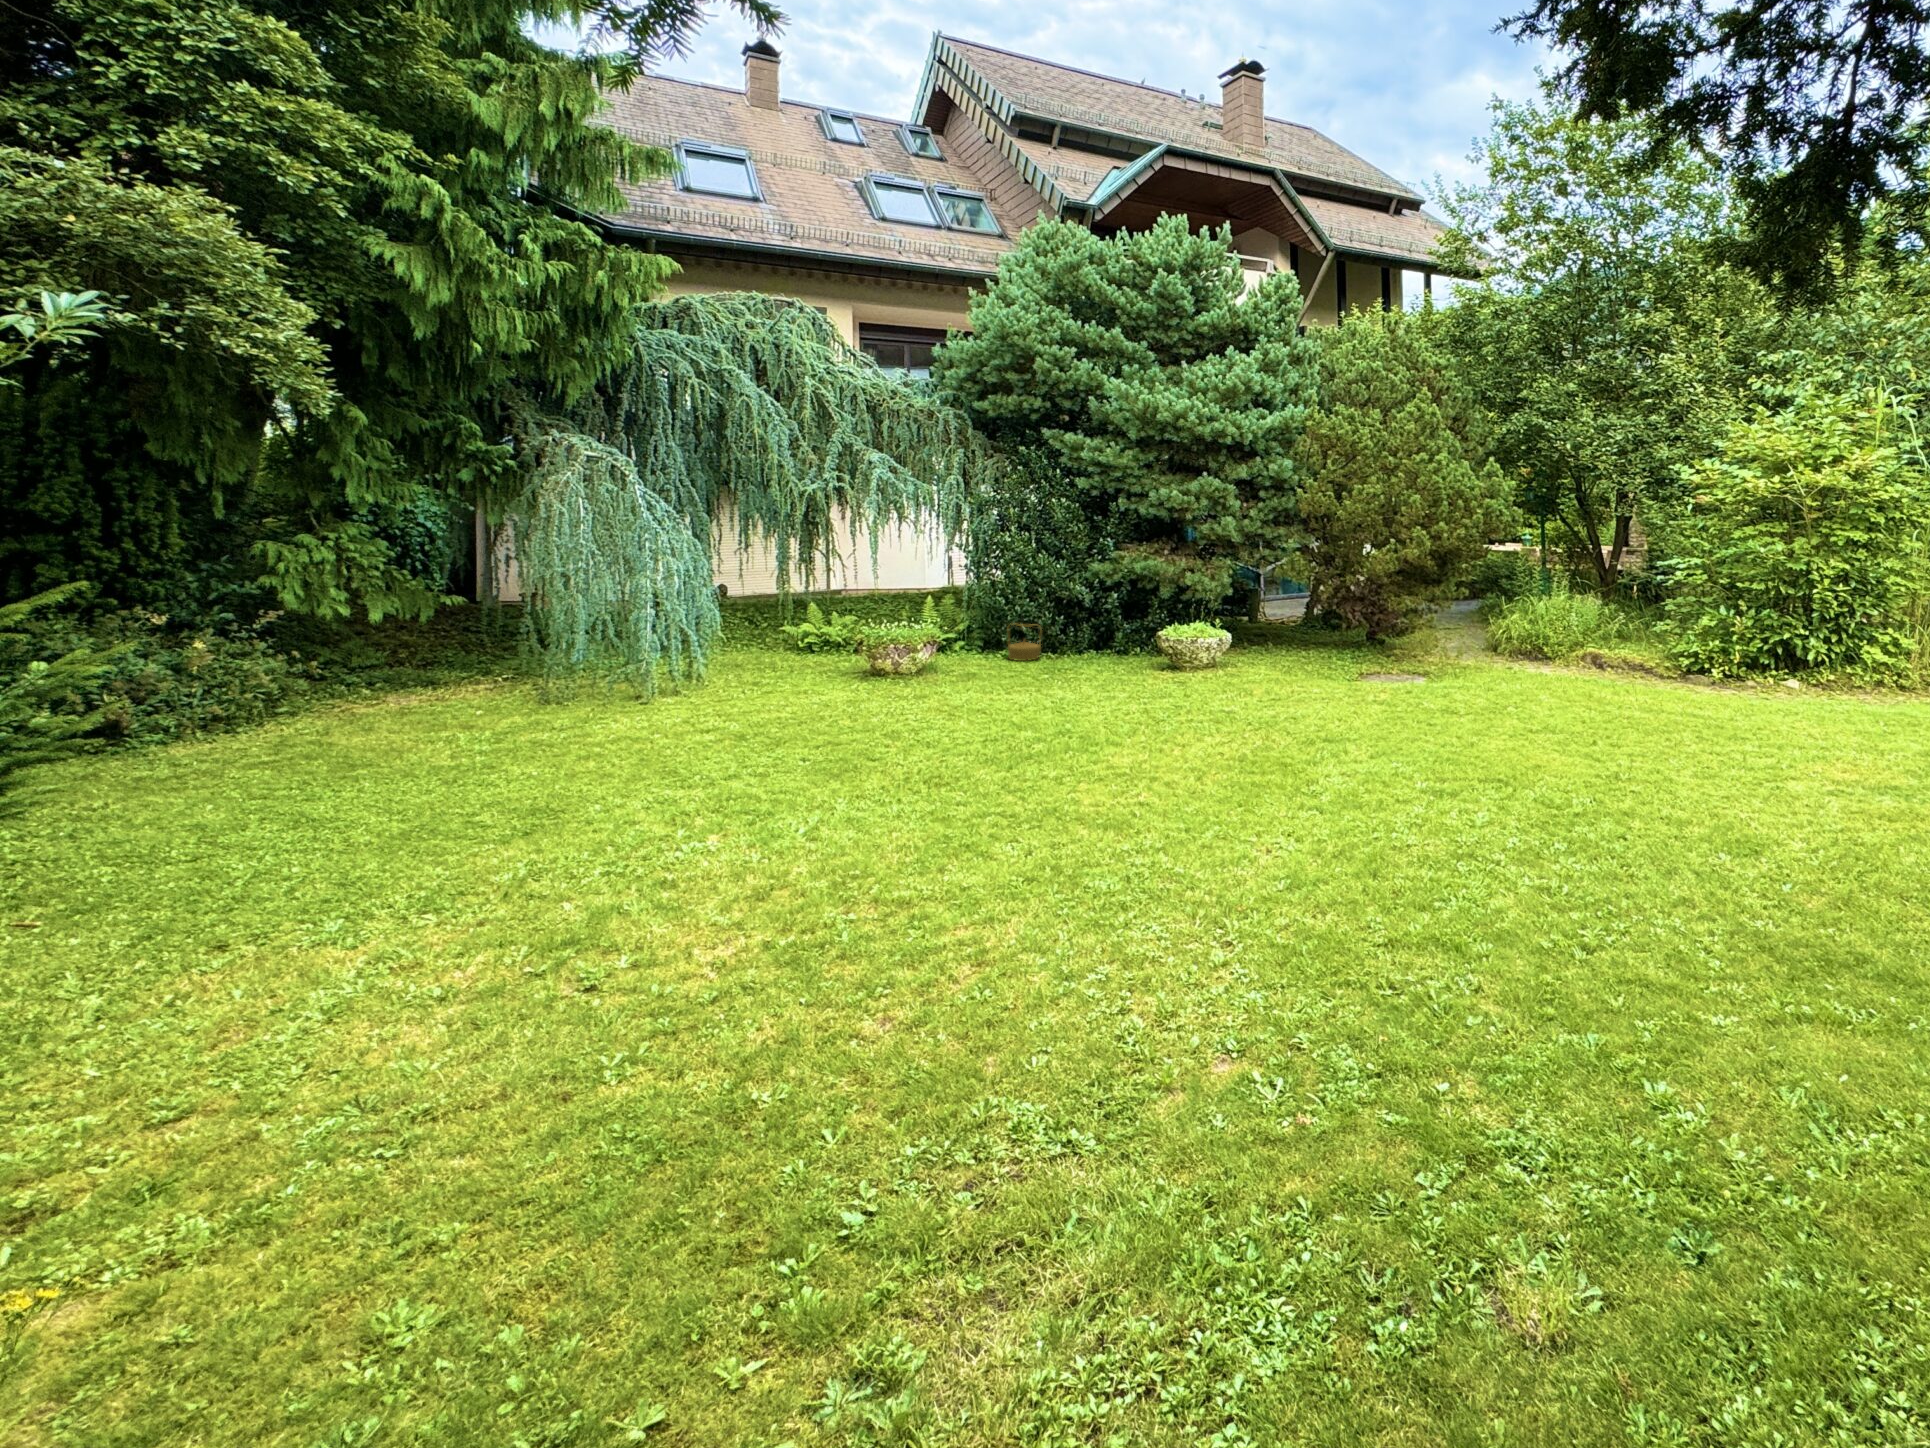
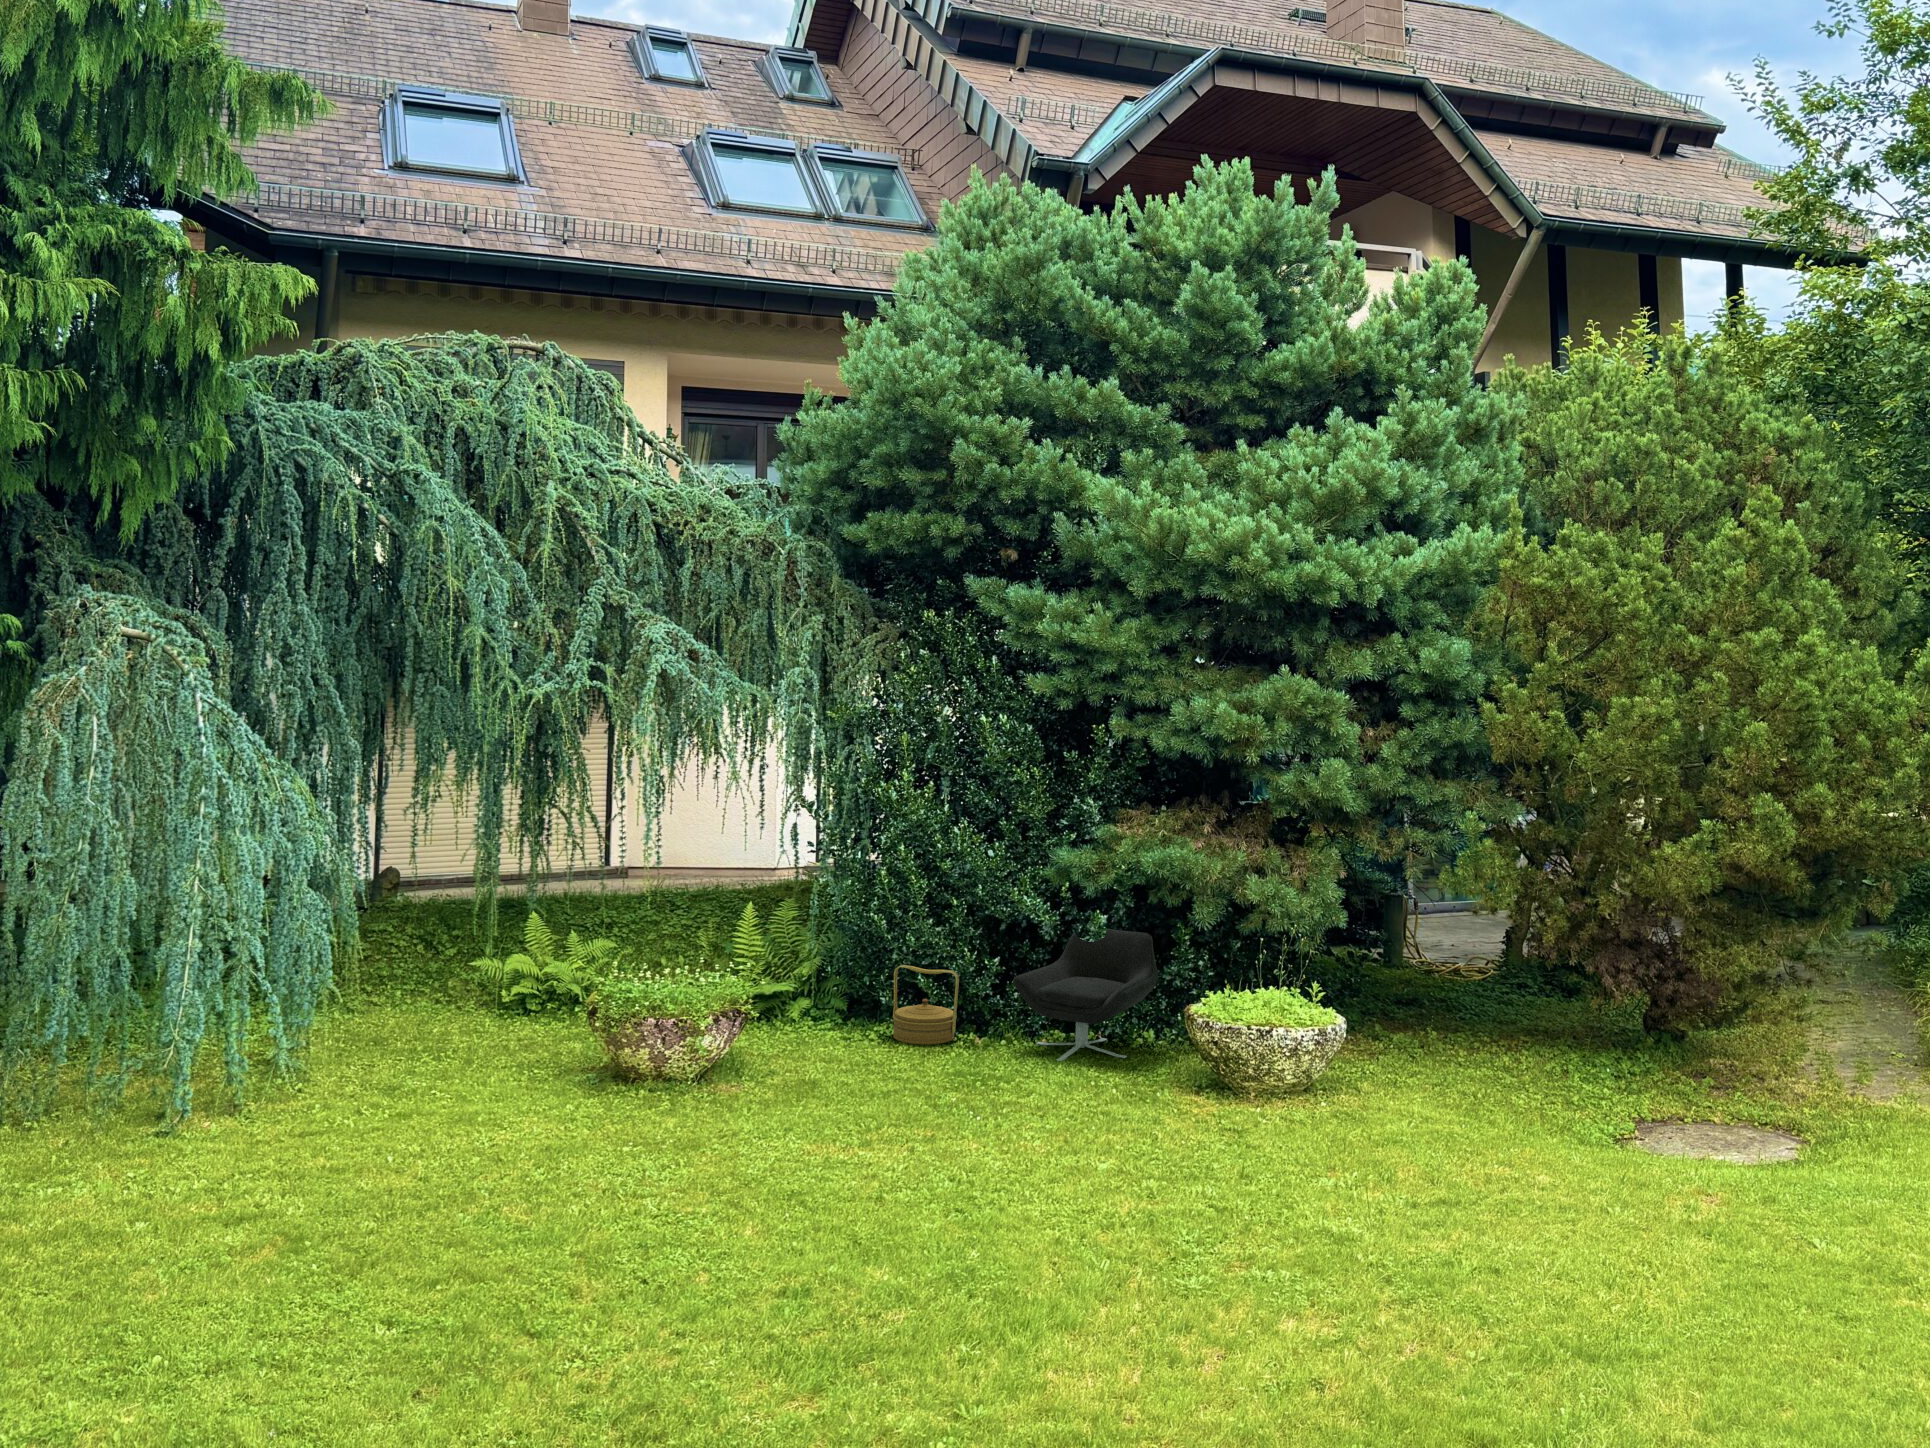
lounge chair: none [1069,601,1141,665] -> present [1013,929,1158,1061]

